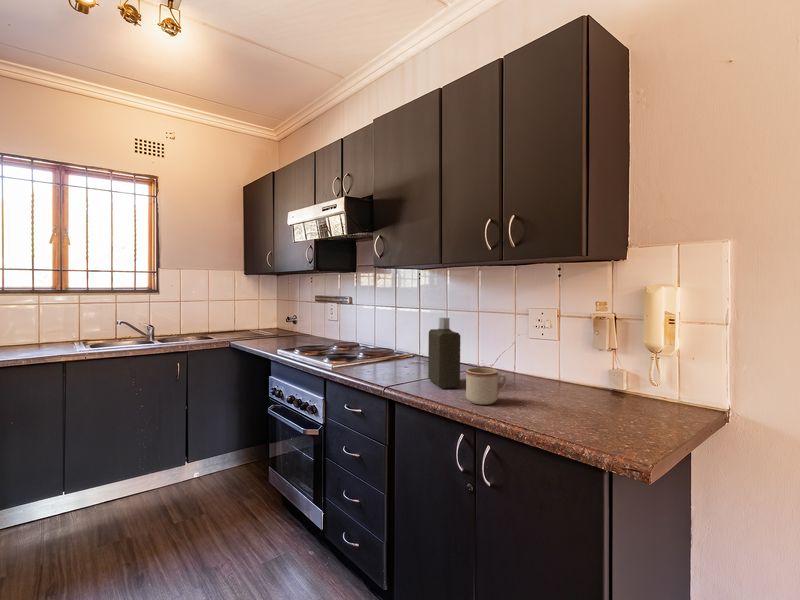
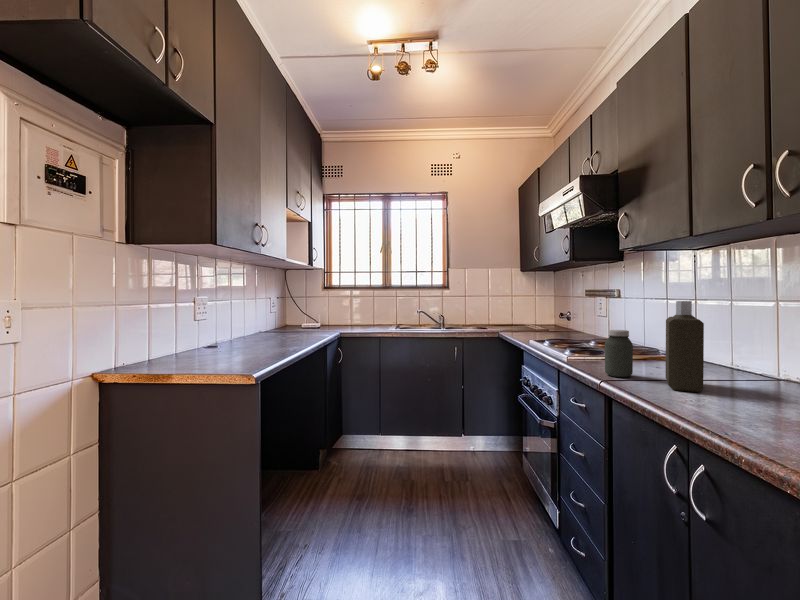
jar: none [384,342,405,383] -> present [605,330,633,377]
mug: present [466,368,507,405] -> none [689,364,762,414]

